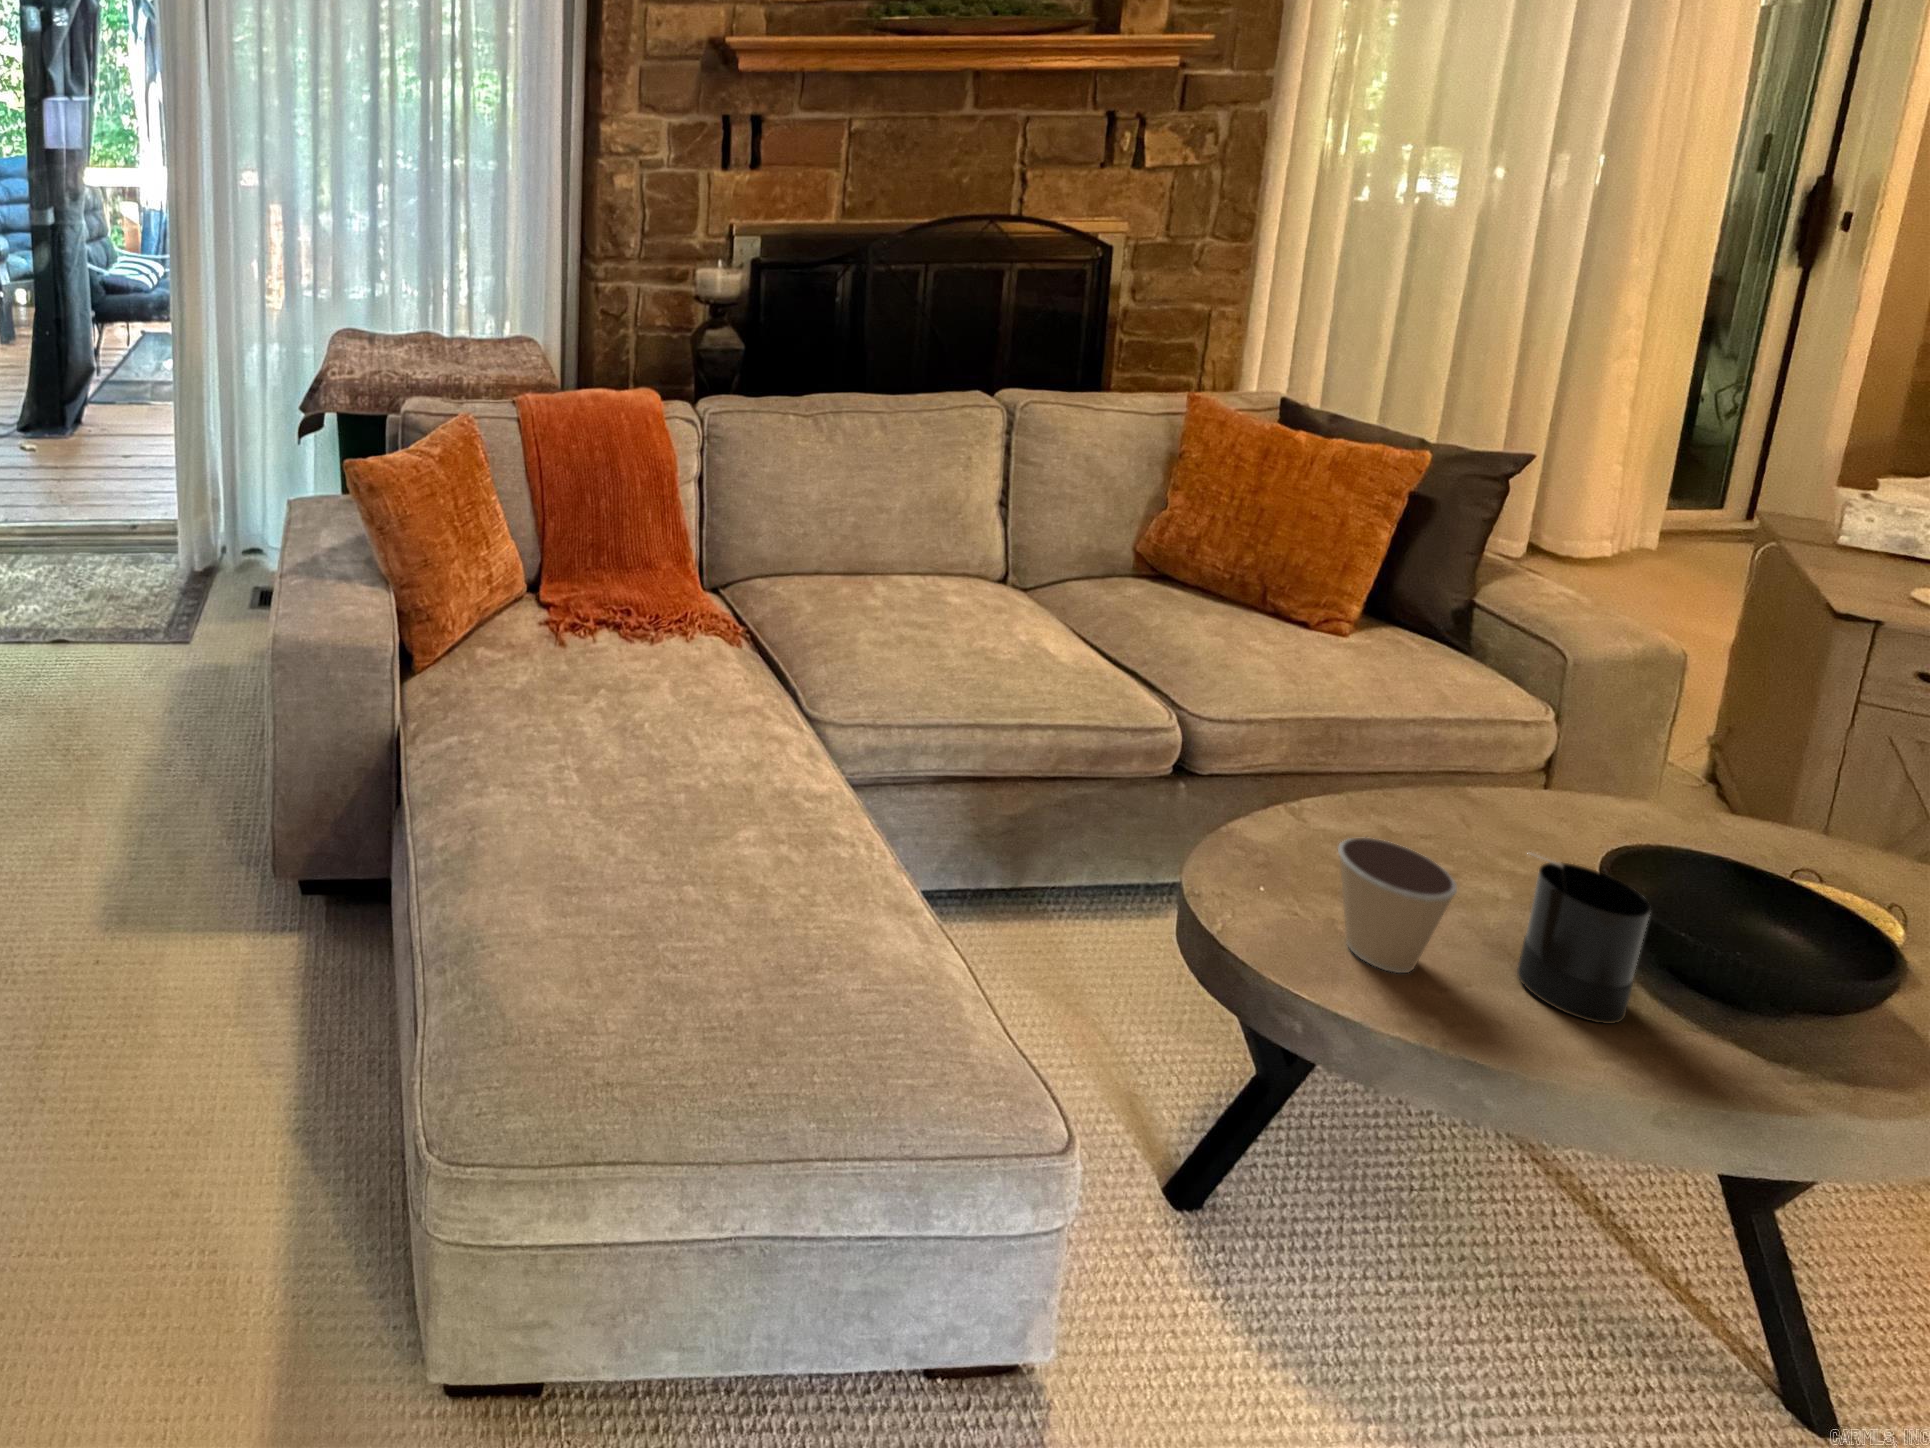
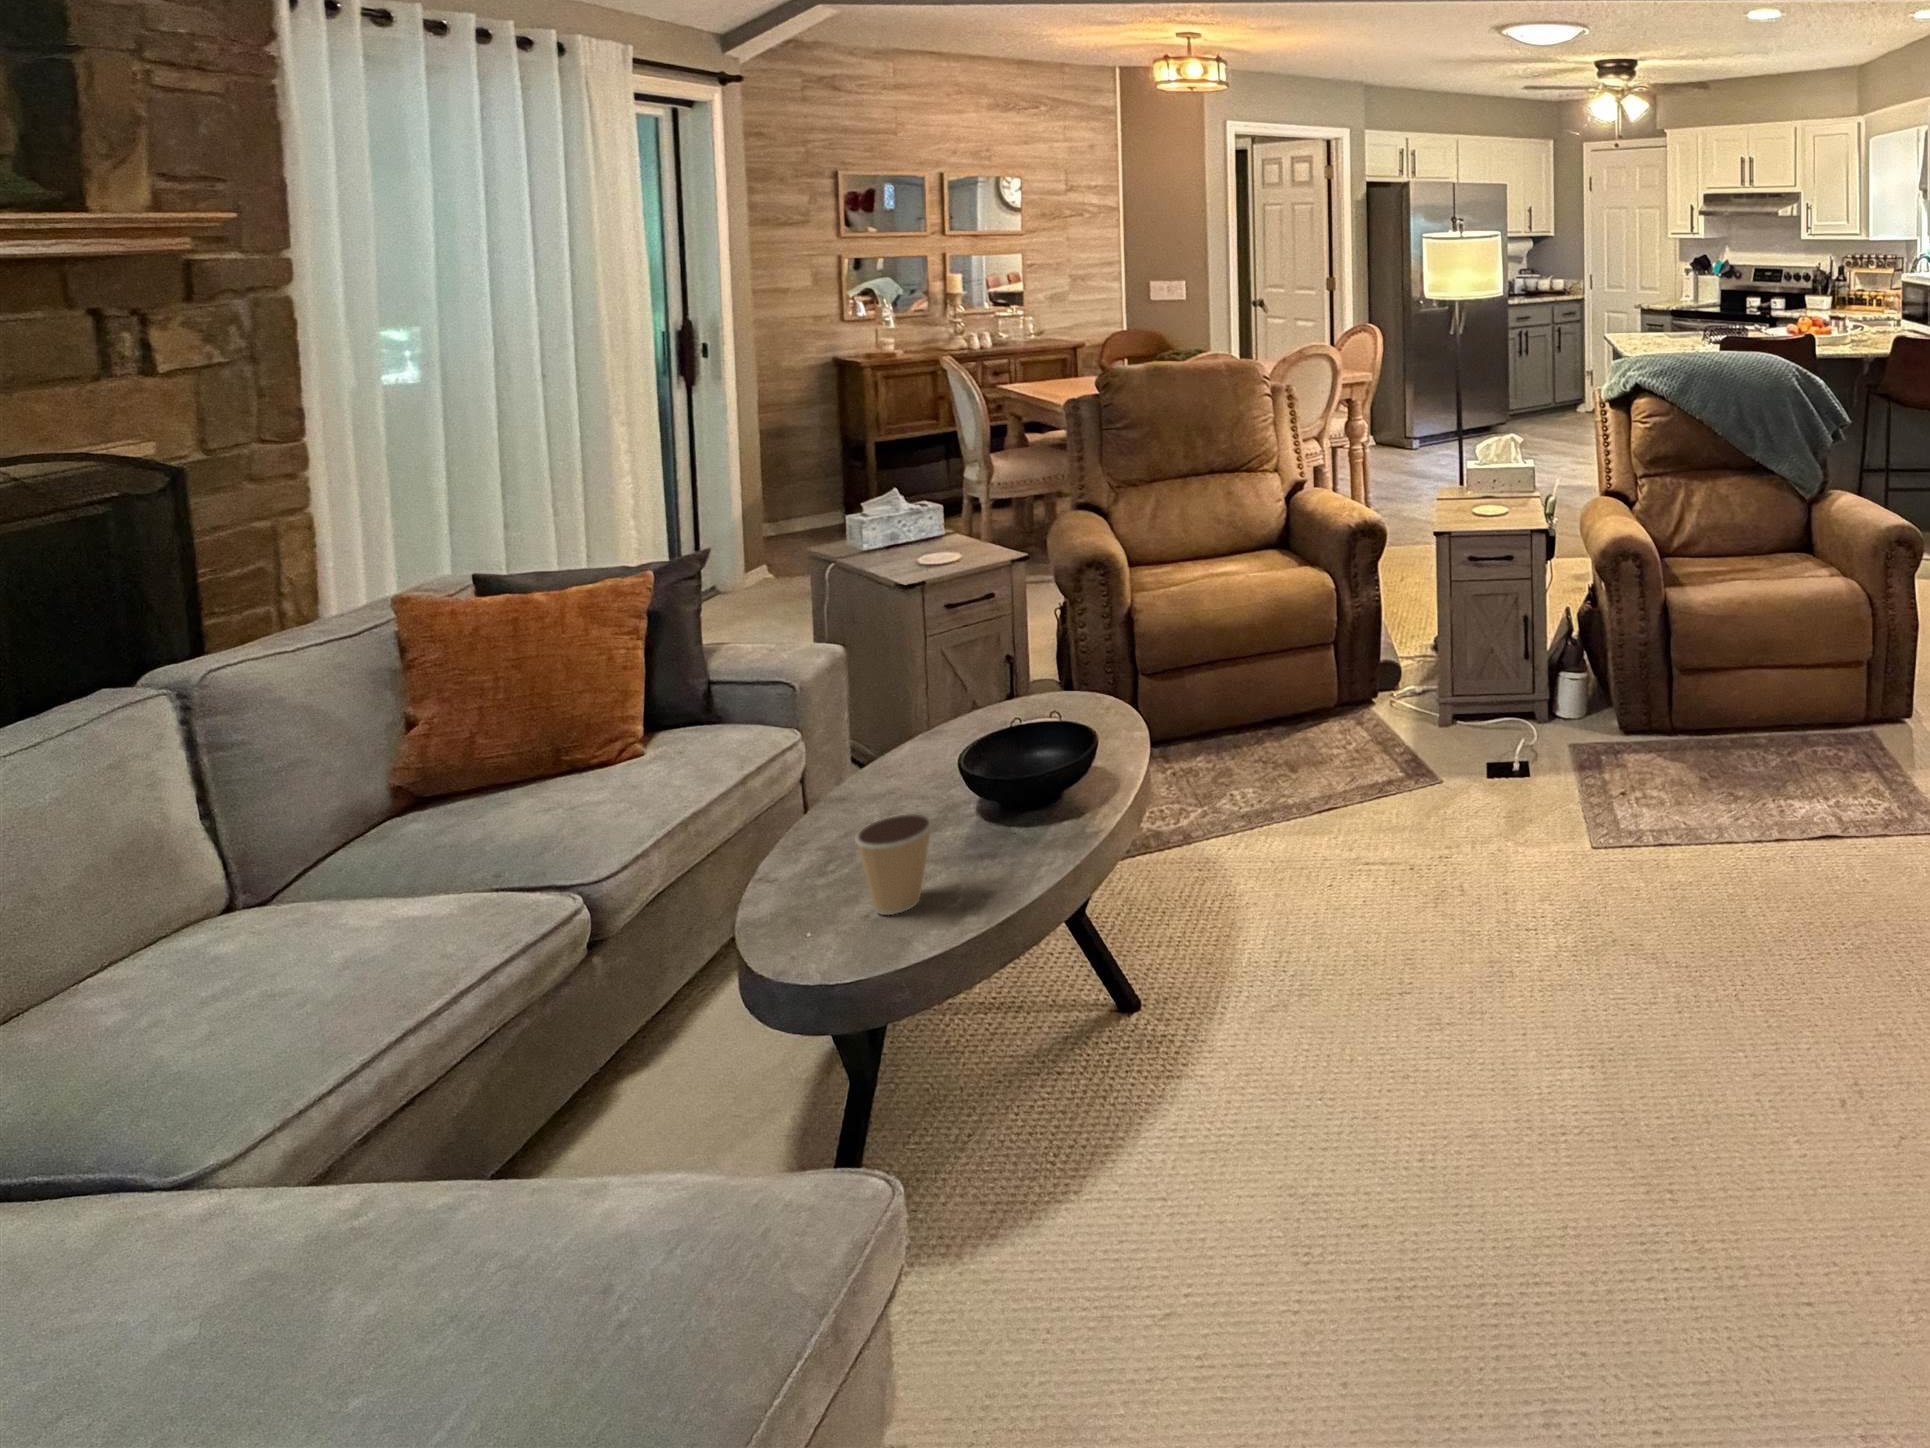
candle: present [1517,854,1651,1024] -> none [946,758,1013,861]

